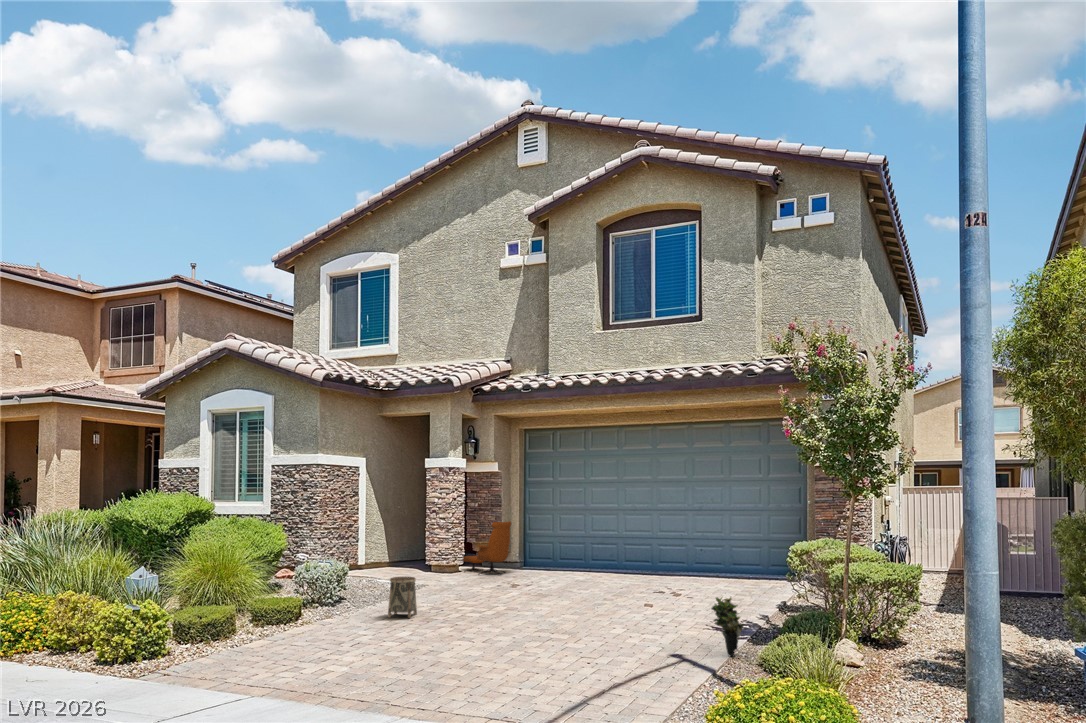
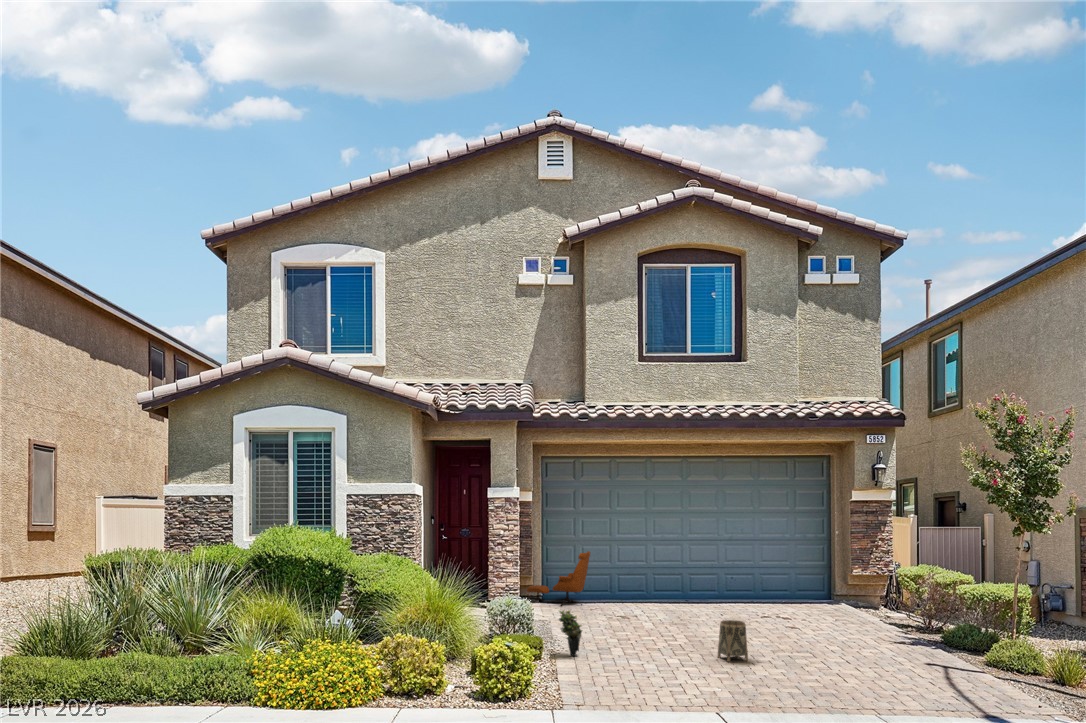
basket: present [388,577,417,618] -> present [717,620,748,662]
potted plant: present [711,597,744,656] -> present [559,610,582,656]

